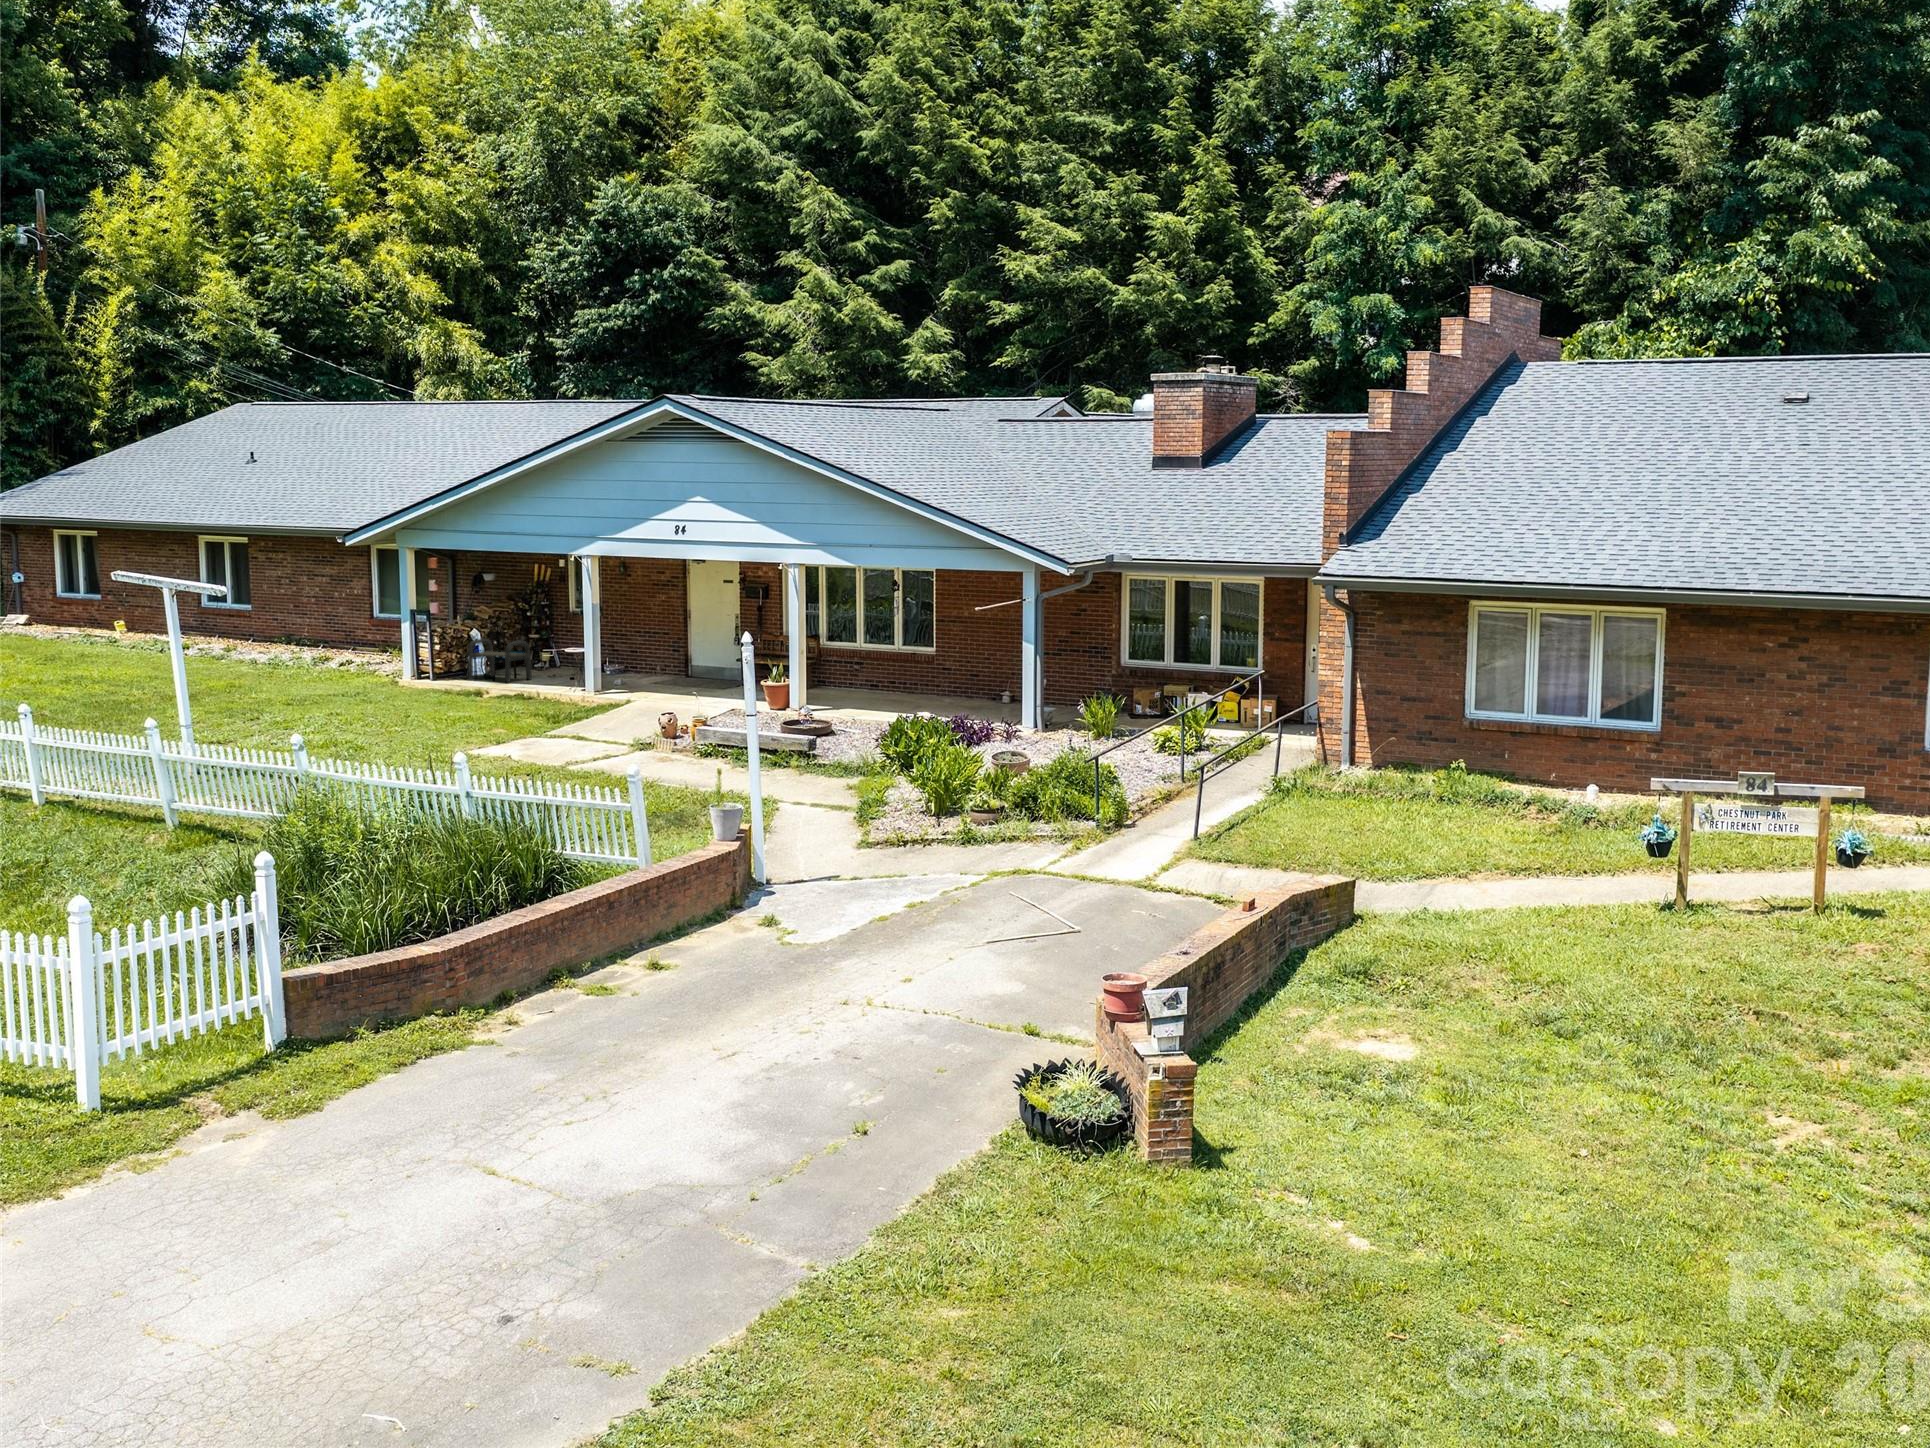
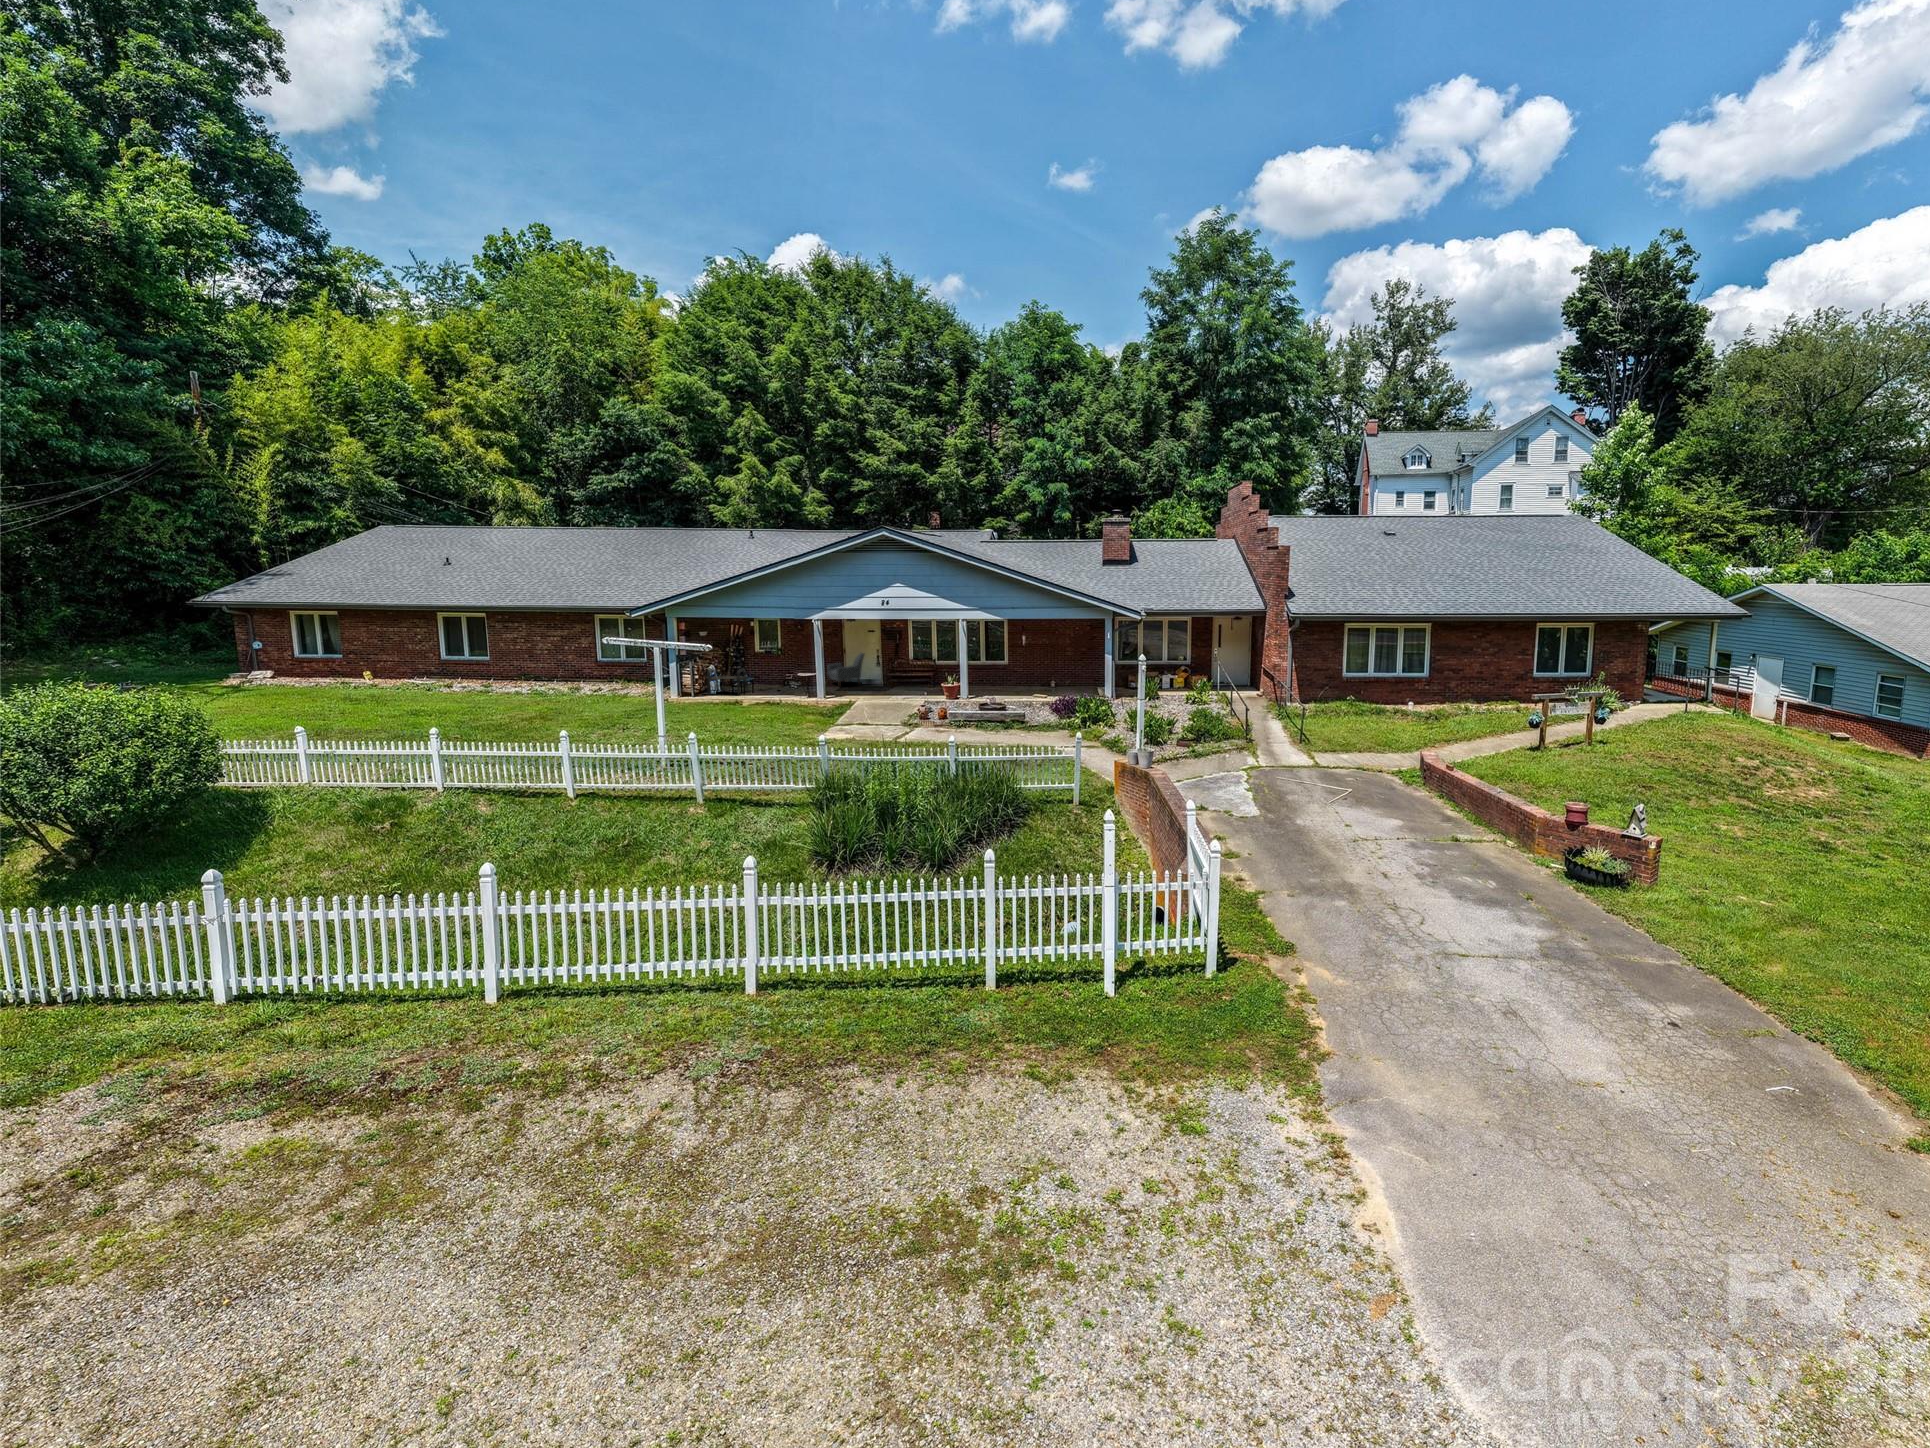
chair: none [675,623,729,684] -> present [827,653,864,685]

